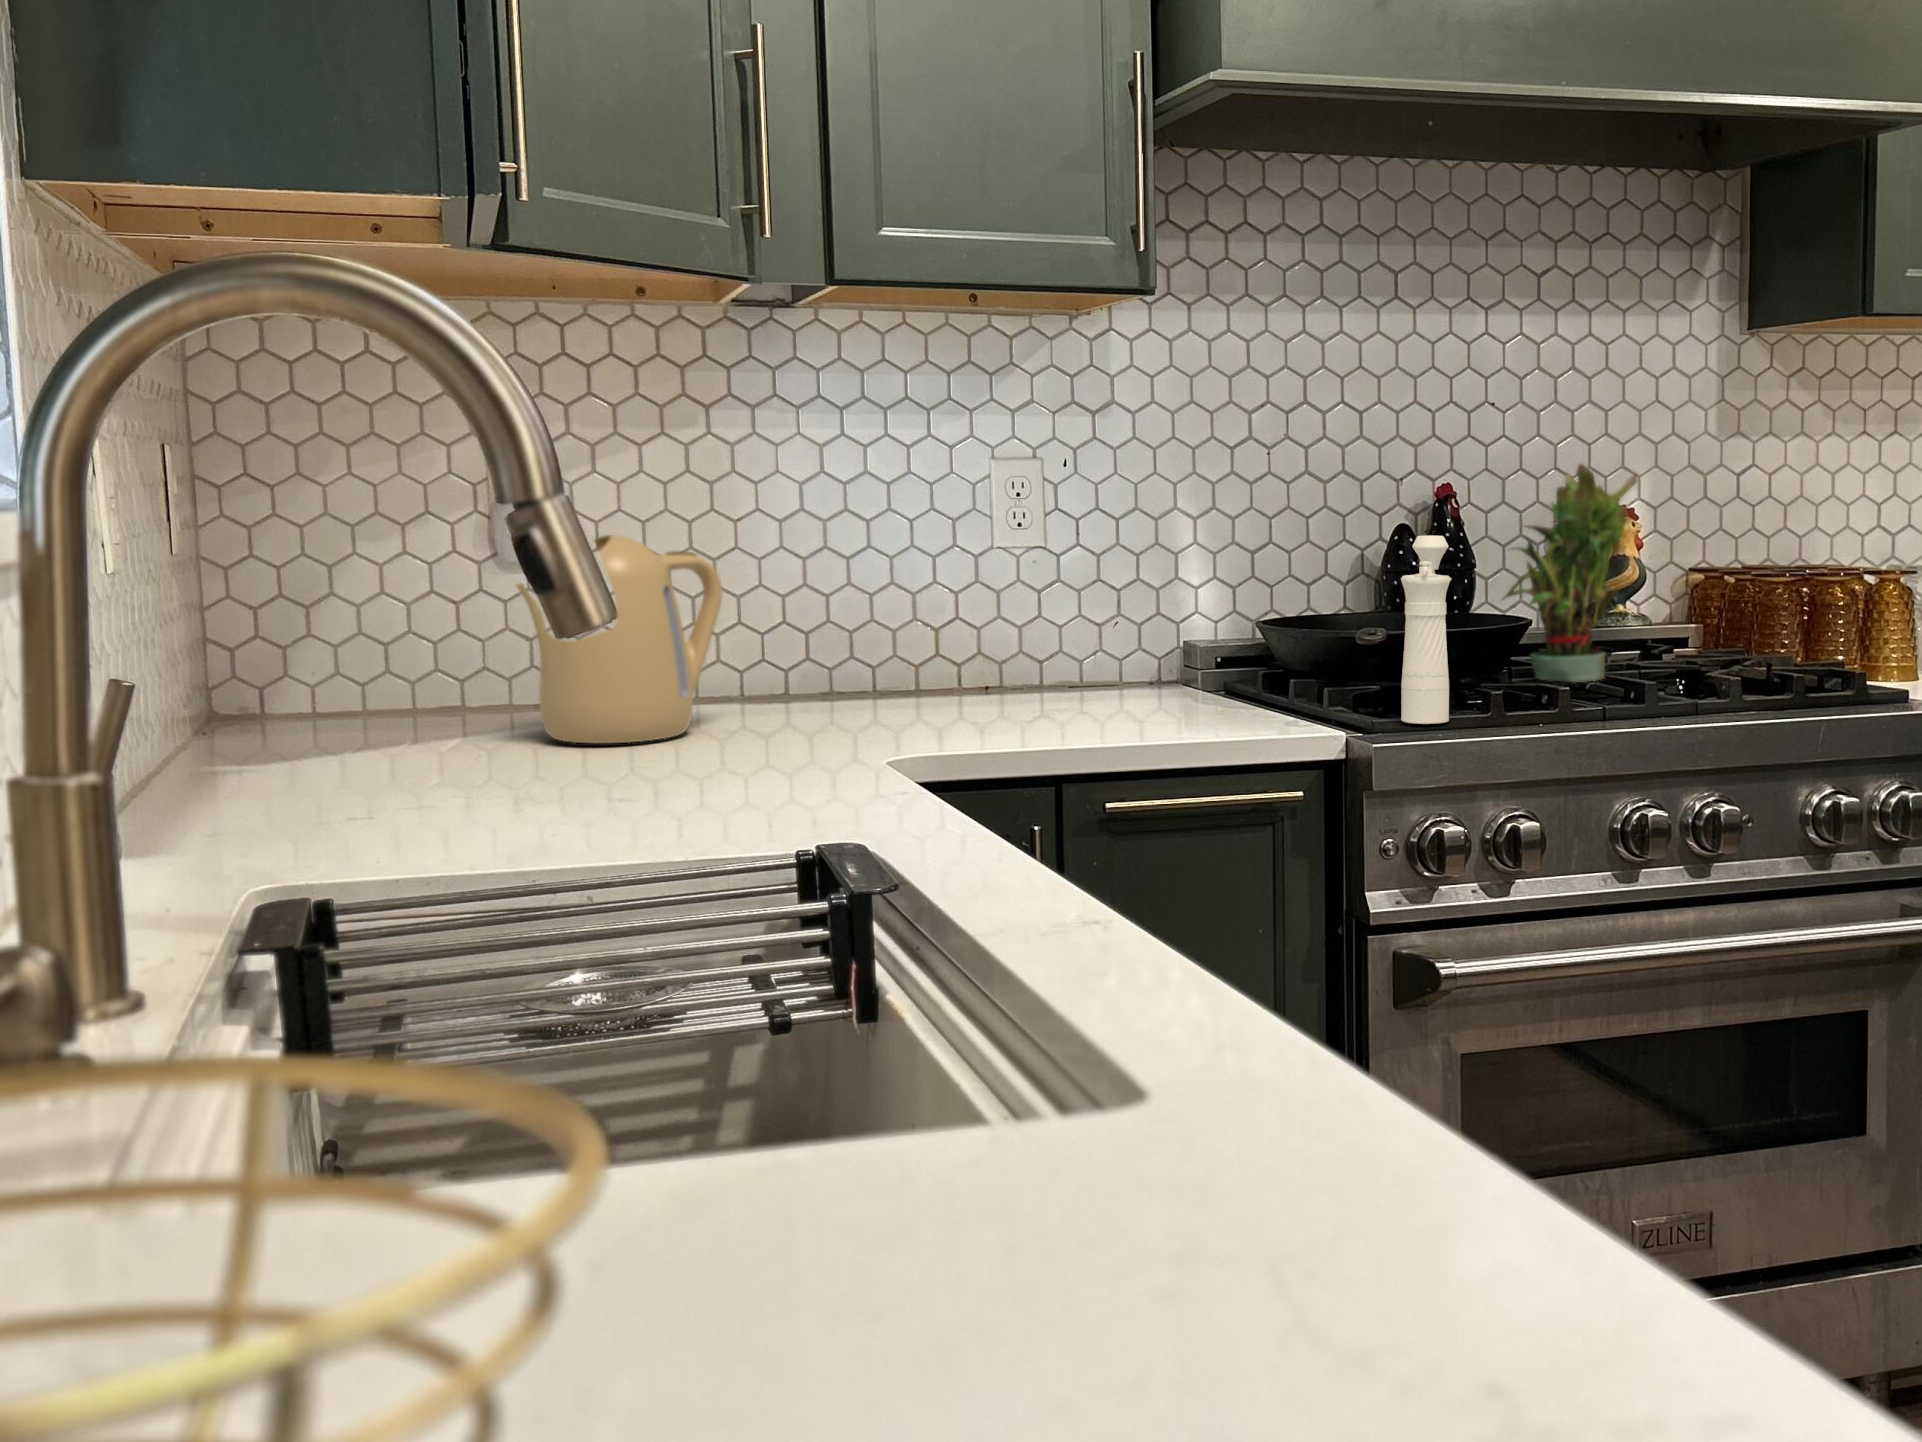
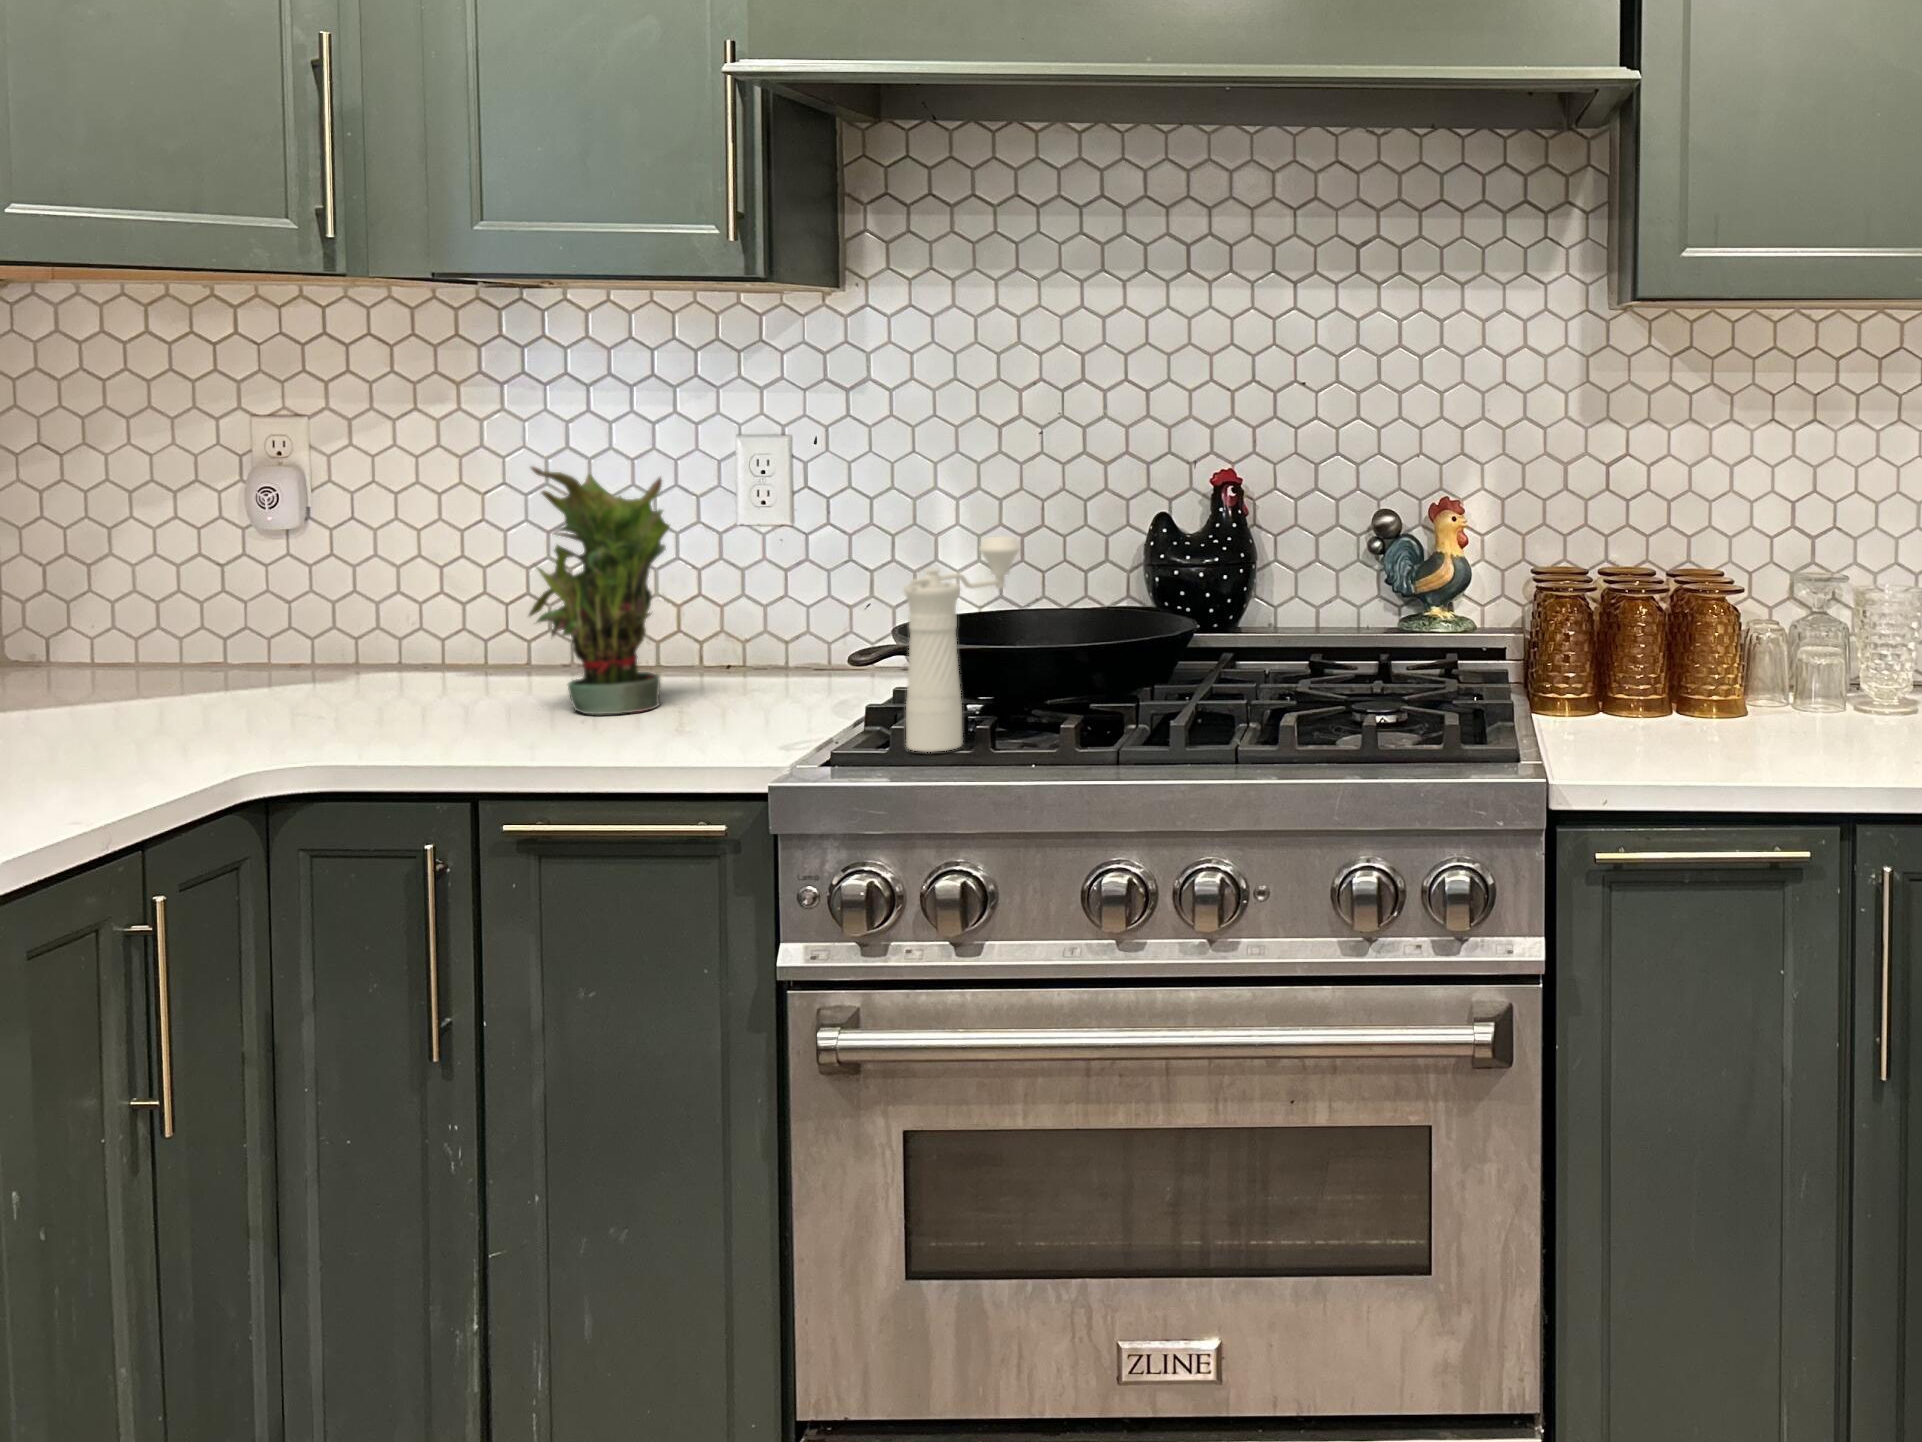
potted plant: present [1503,464,1637,682] -> present [529,467,670,715]
kettle: present [516,535,722,744] -> none [125,510,360,714]

